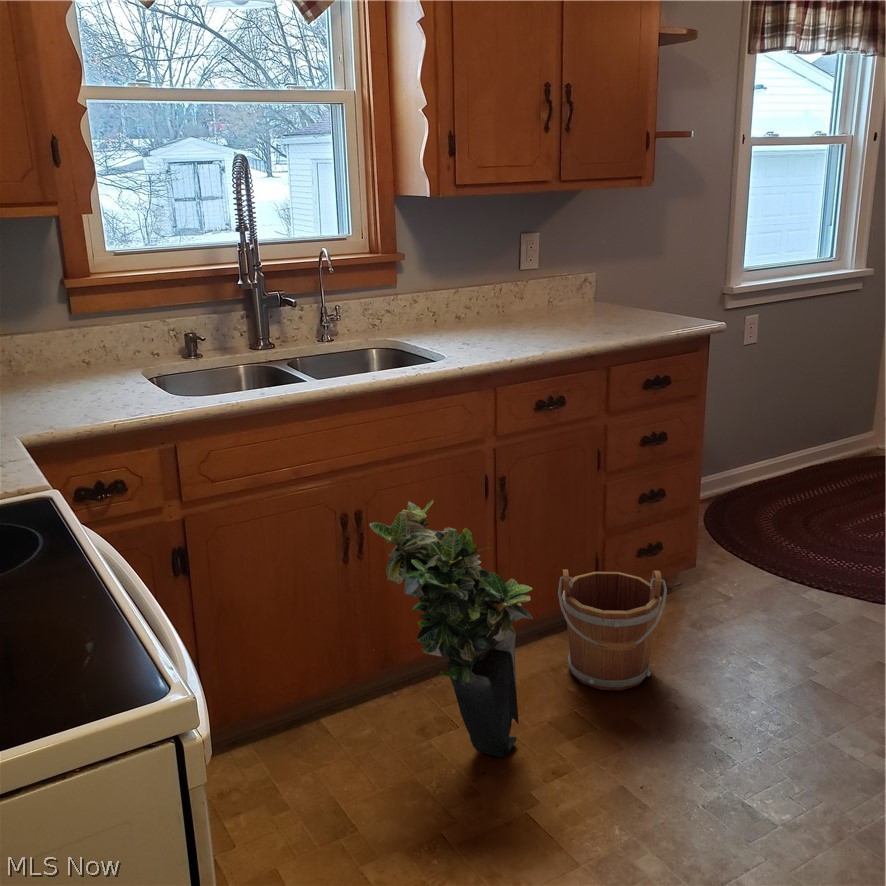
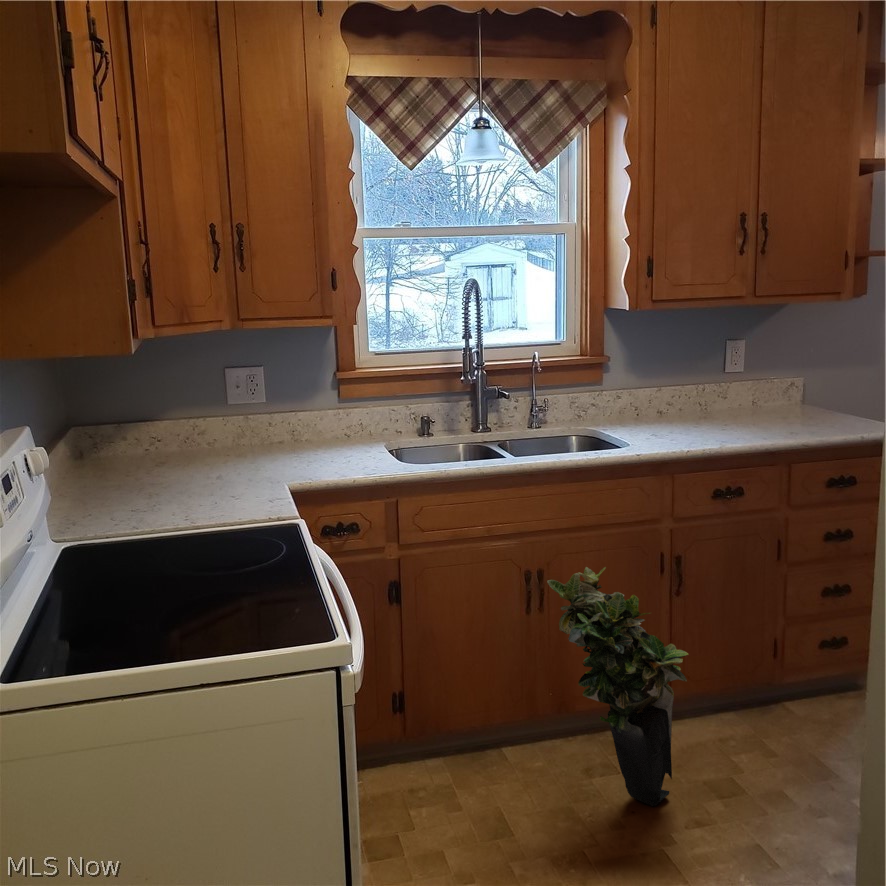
bucket: present [558,569,667,690] -> none [724,647,833,769]

